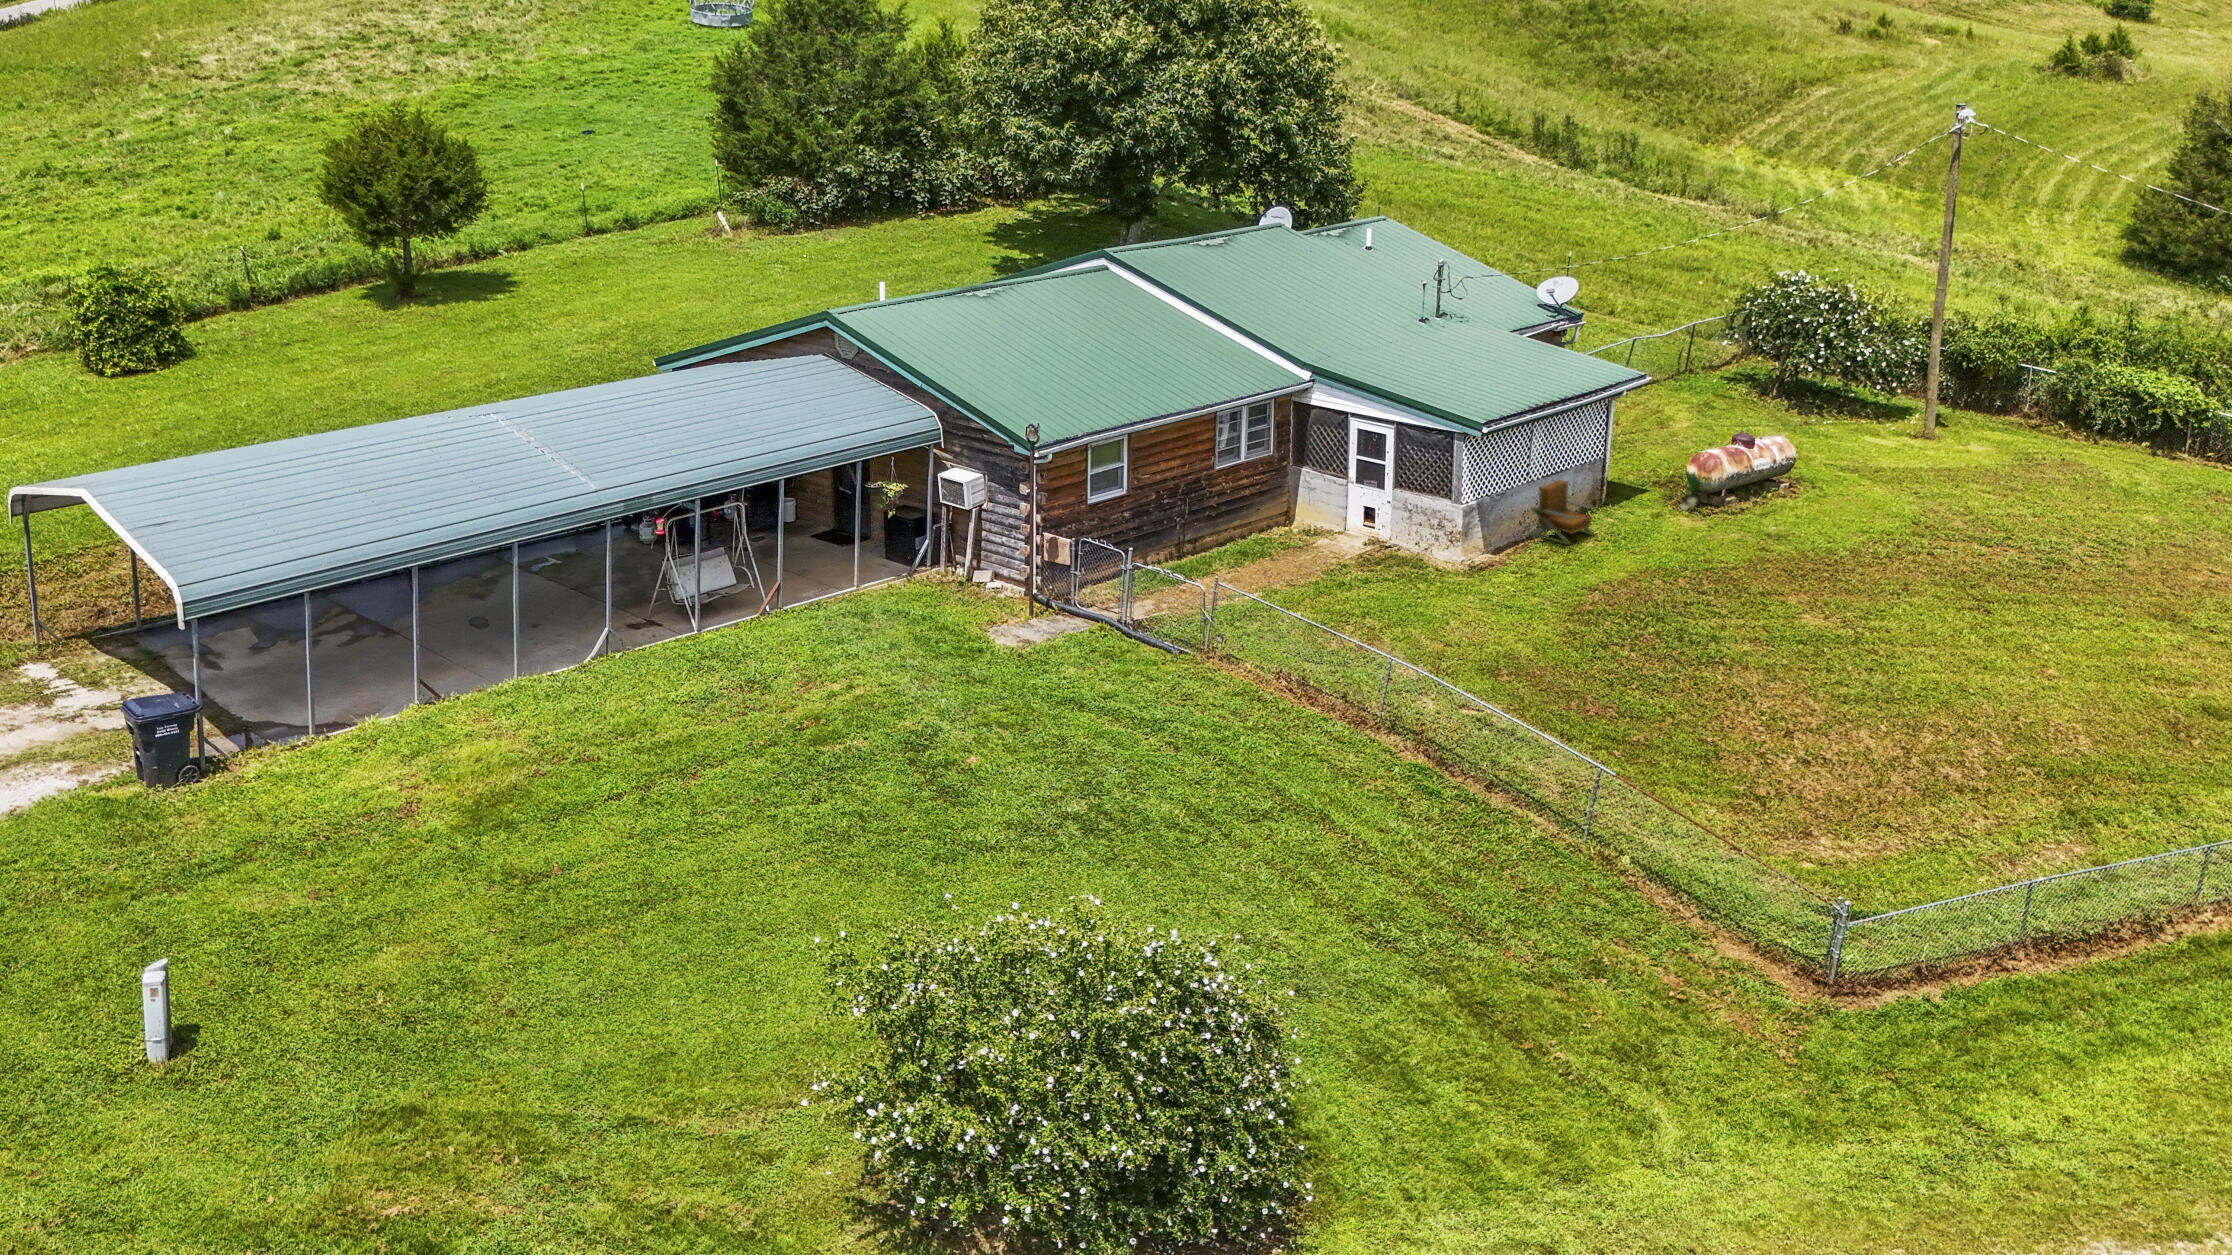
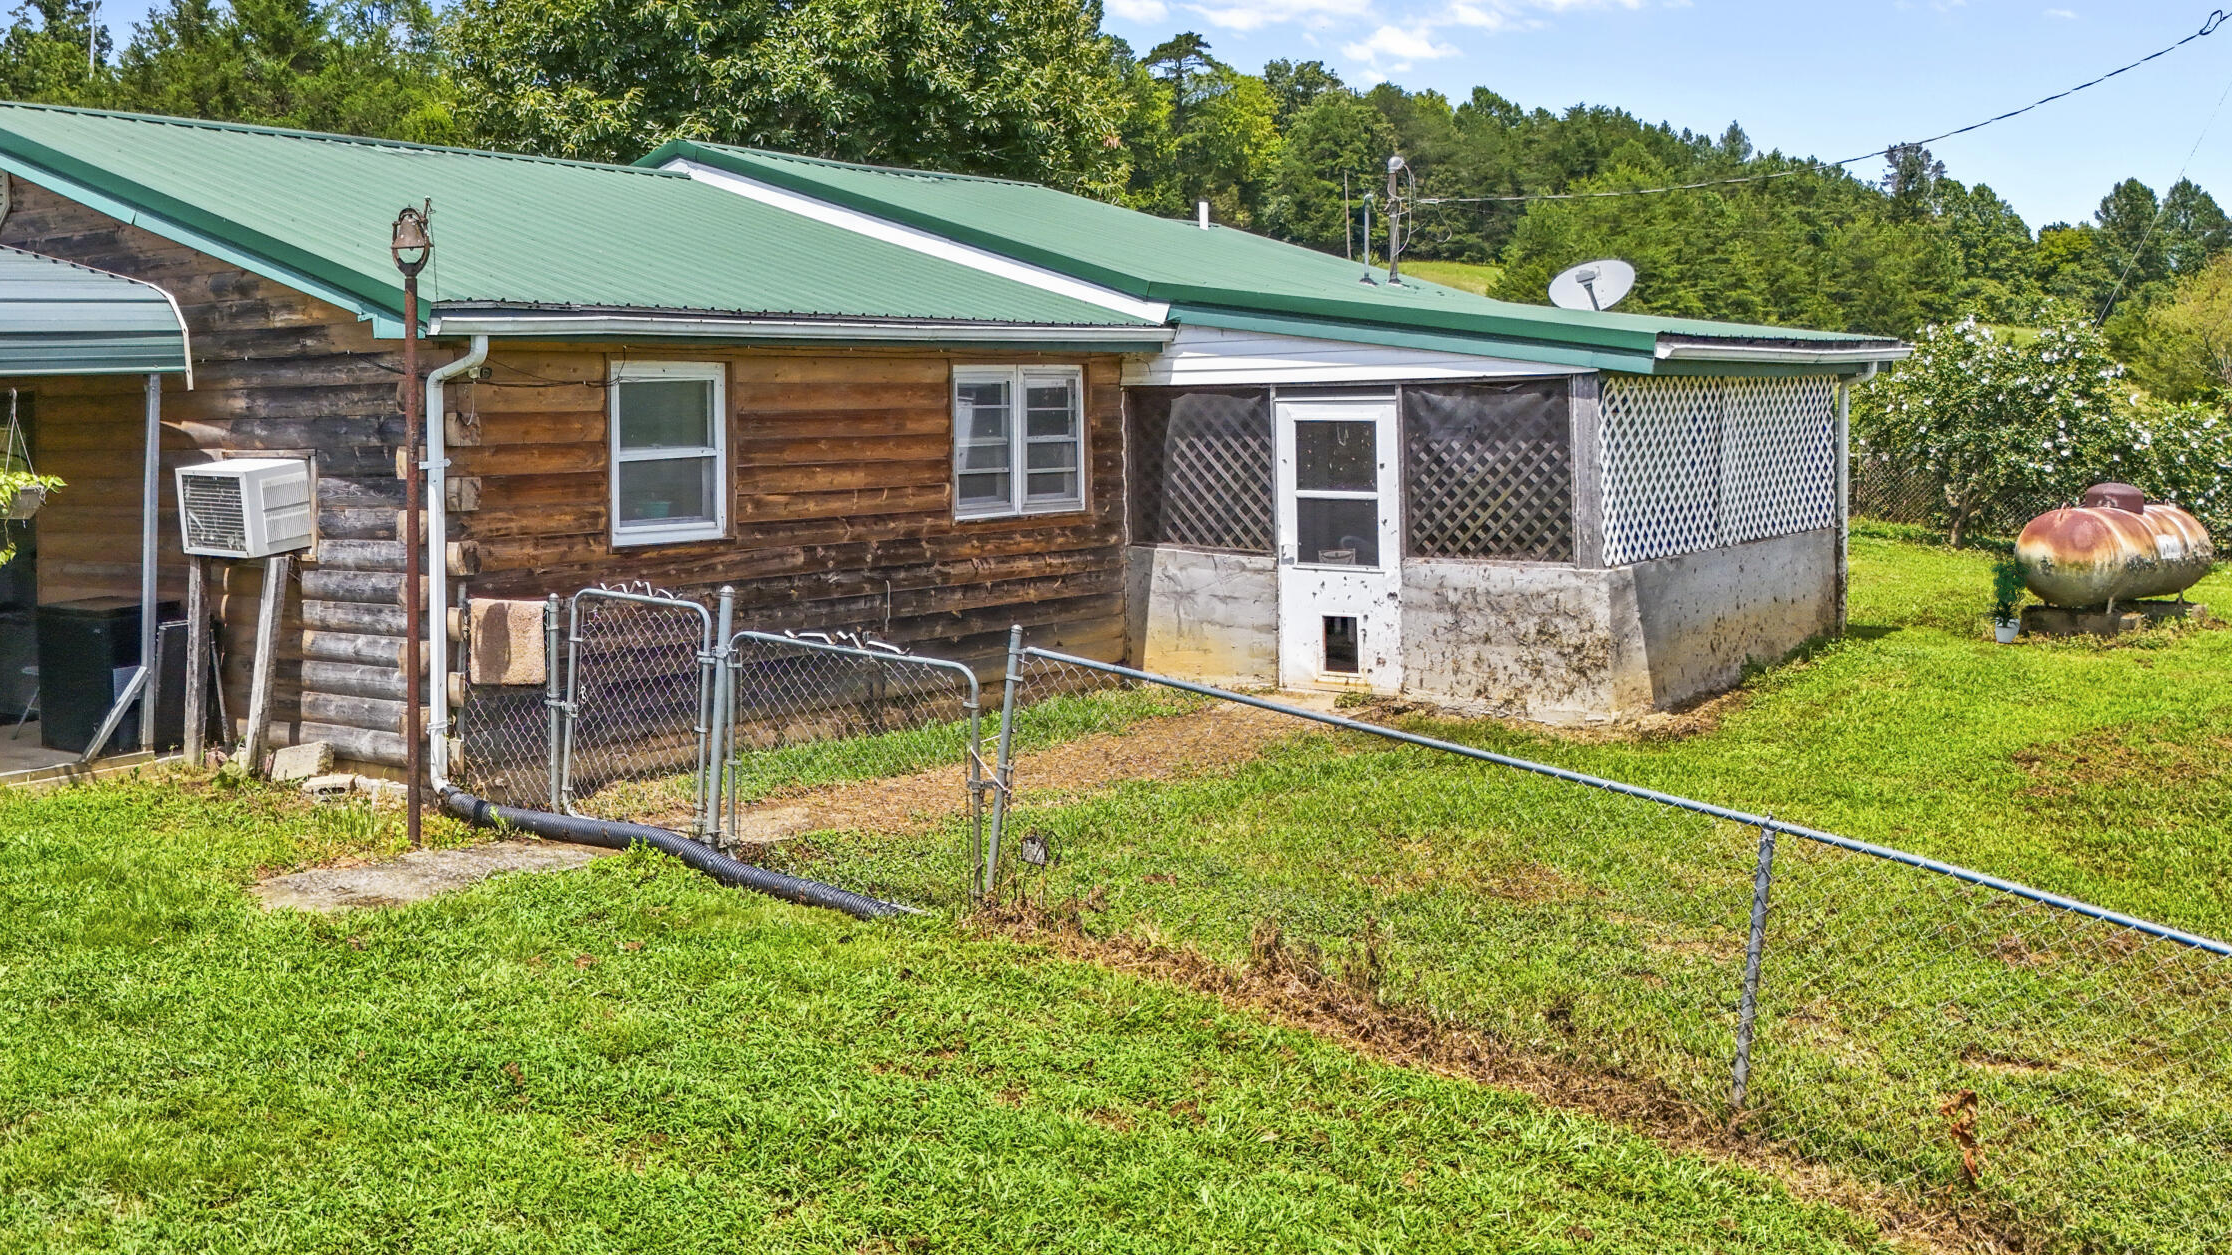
lounge chair: present [1530,480,1596,545] -> none [1721,552,1871,692]

